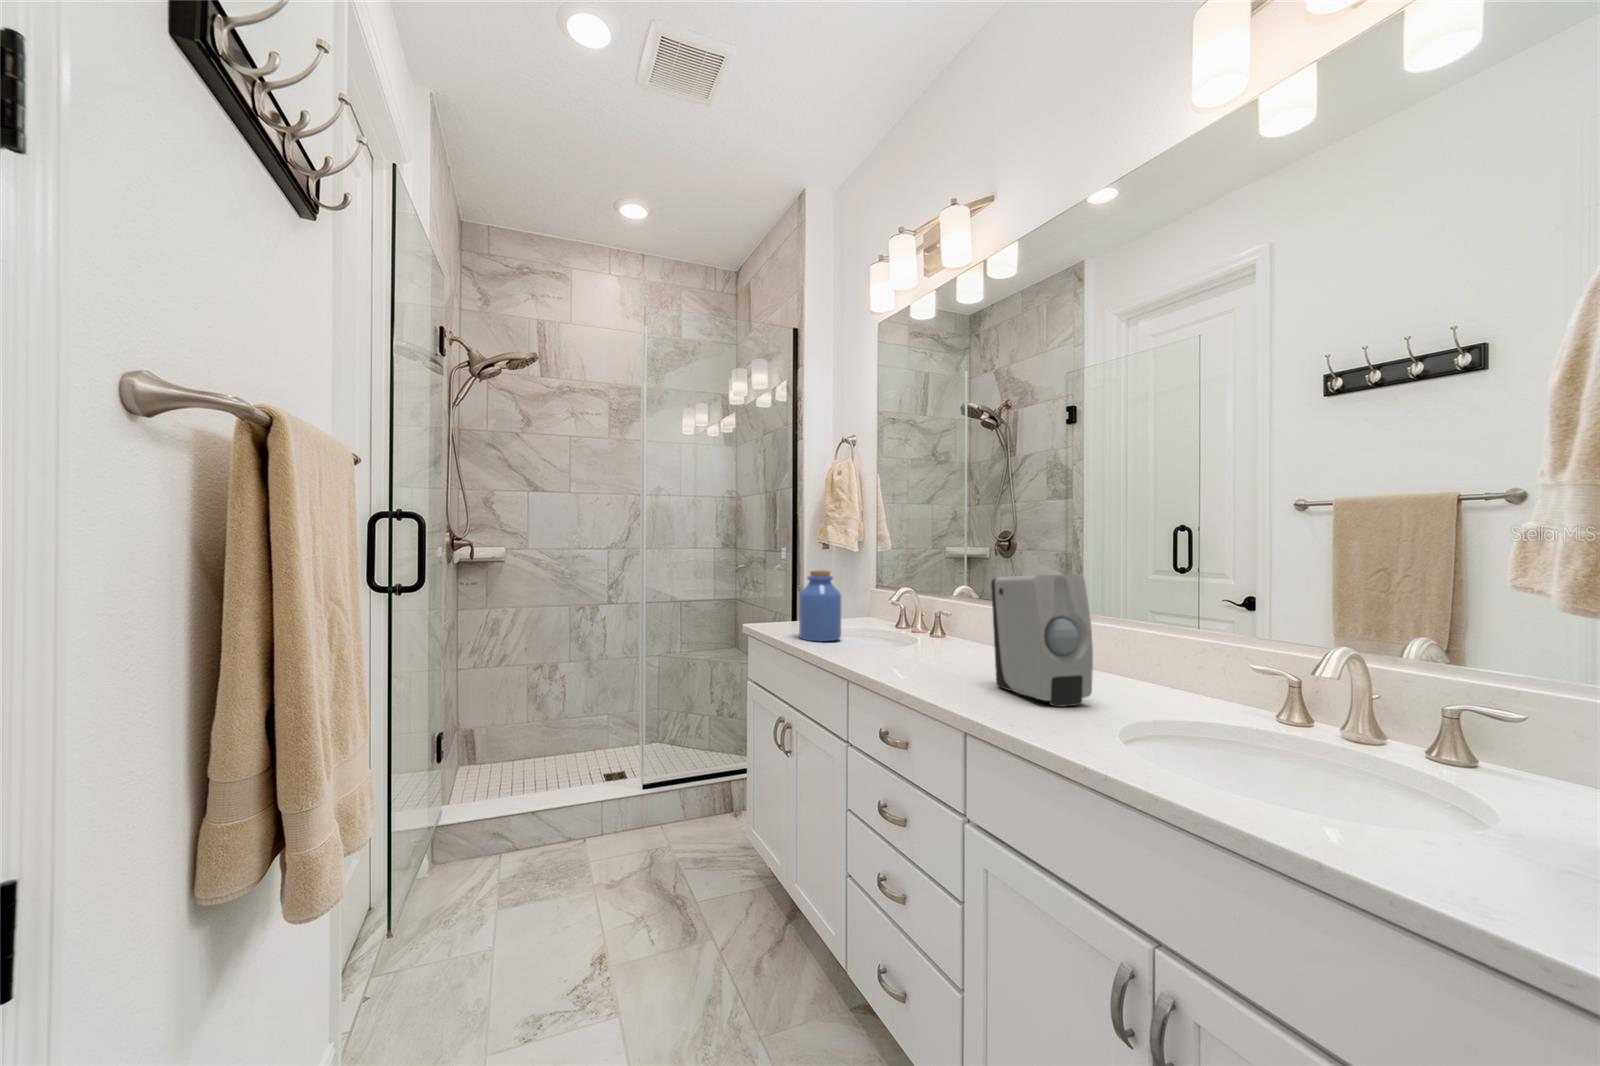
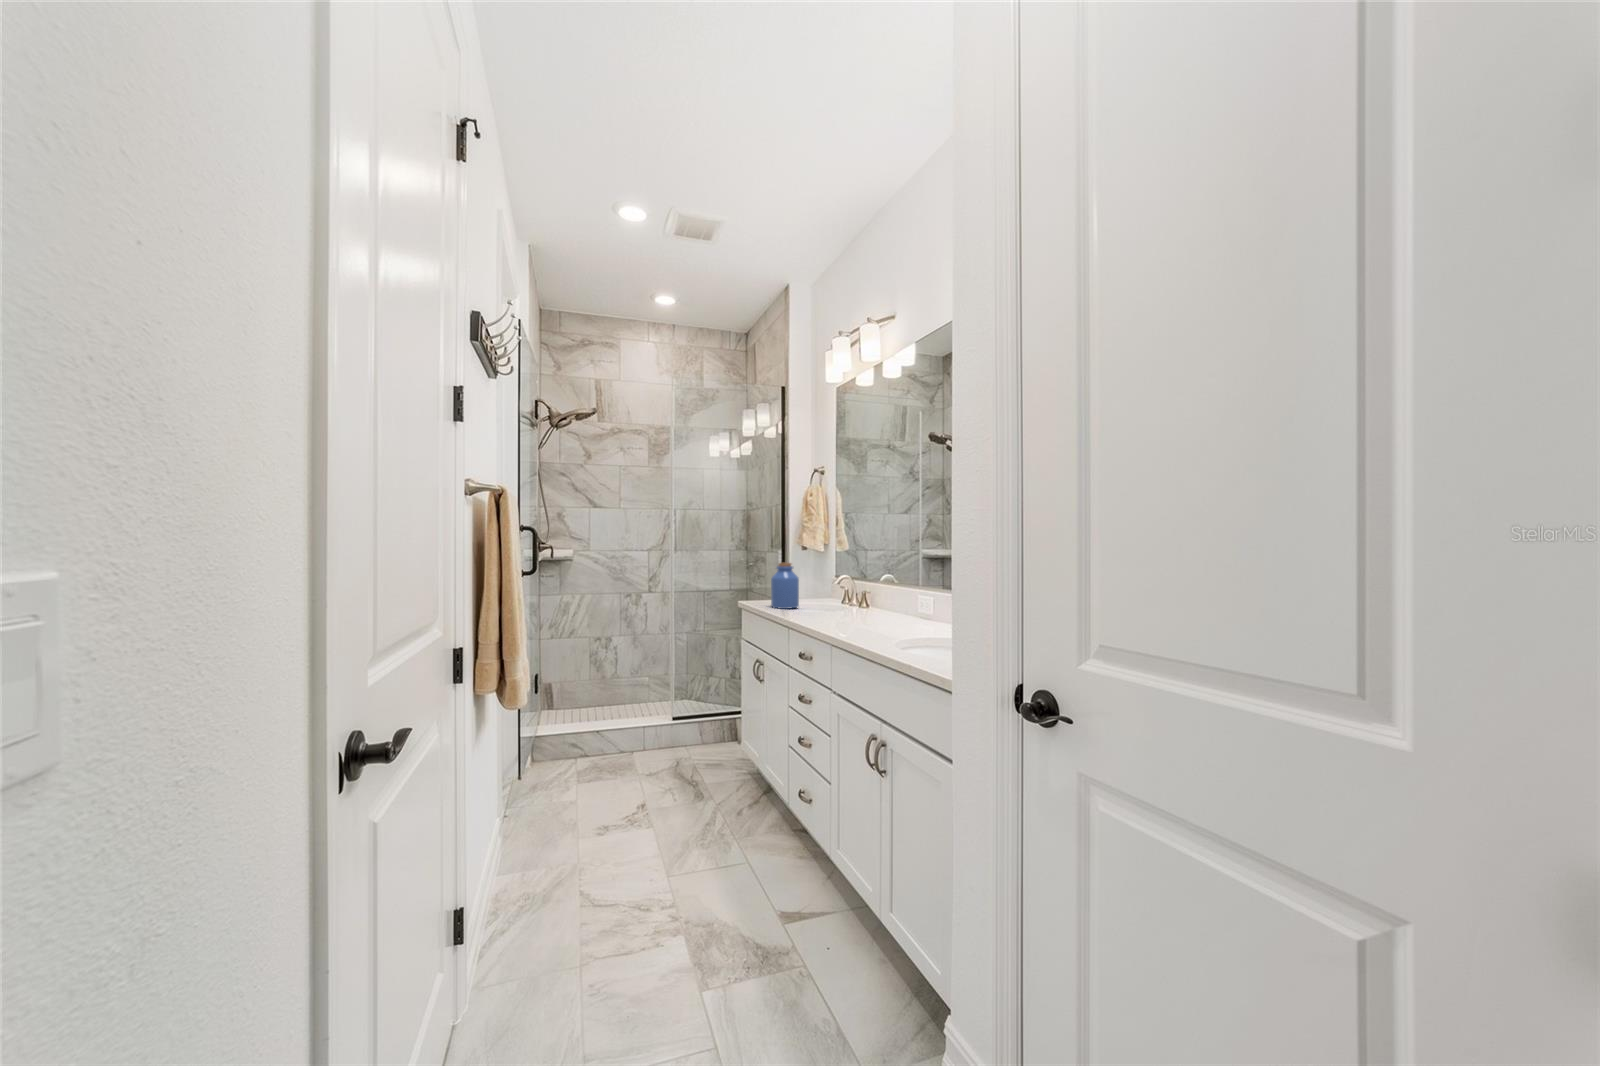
soap dispenser: present [991,575,1093,707] -> none [867,562,913,635]

